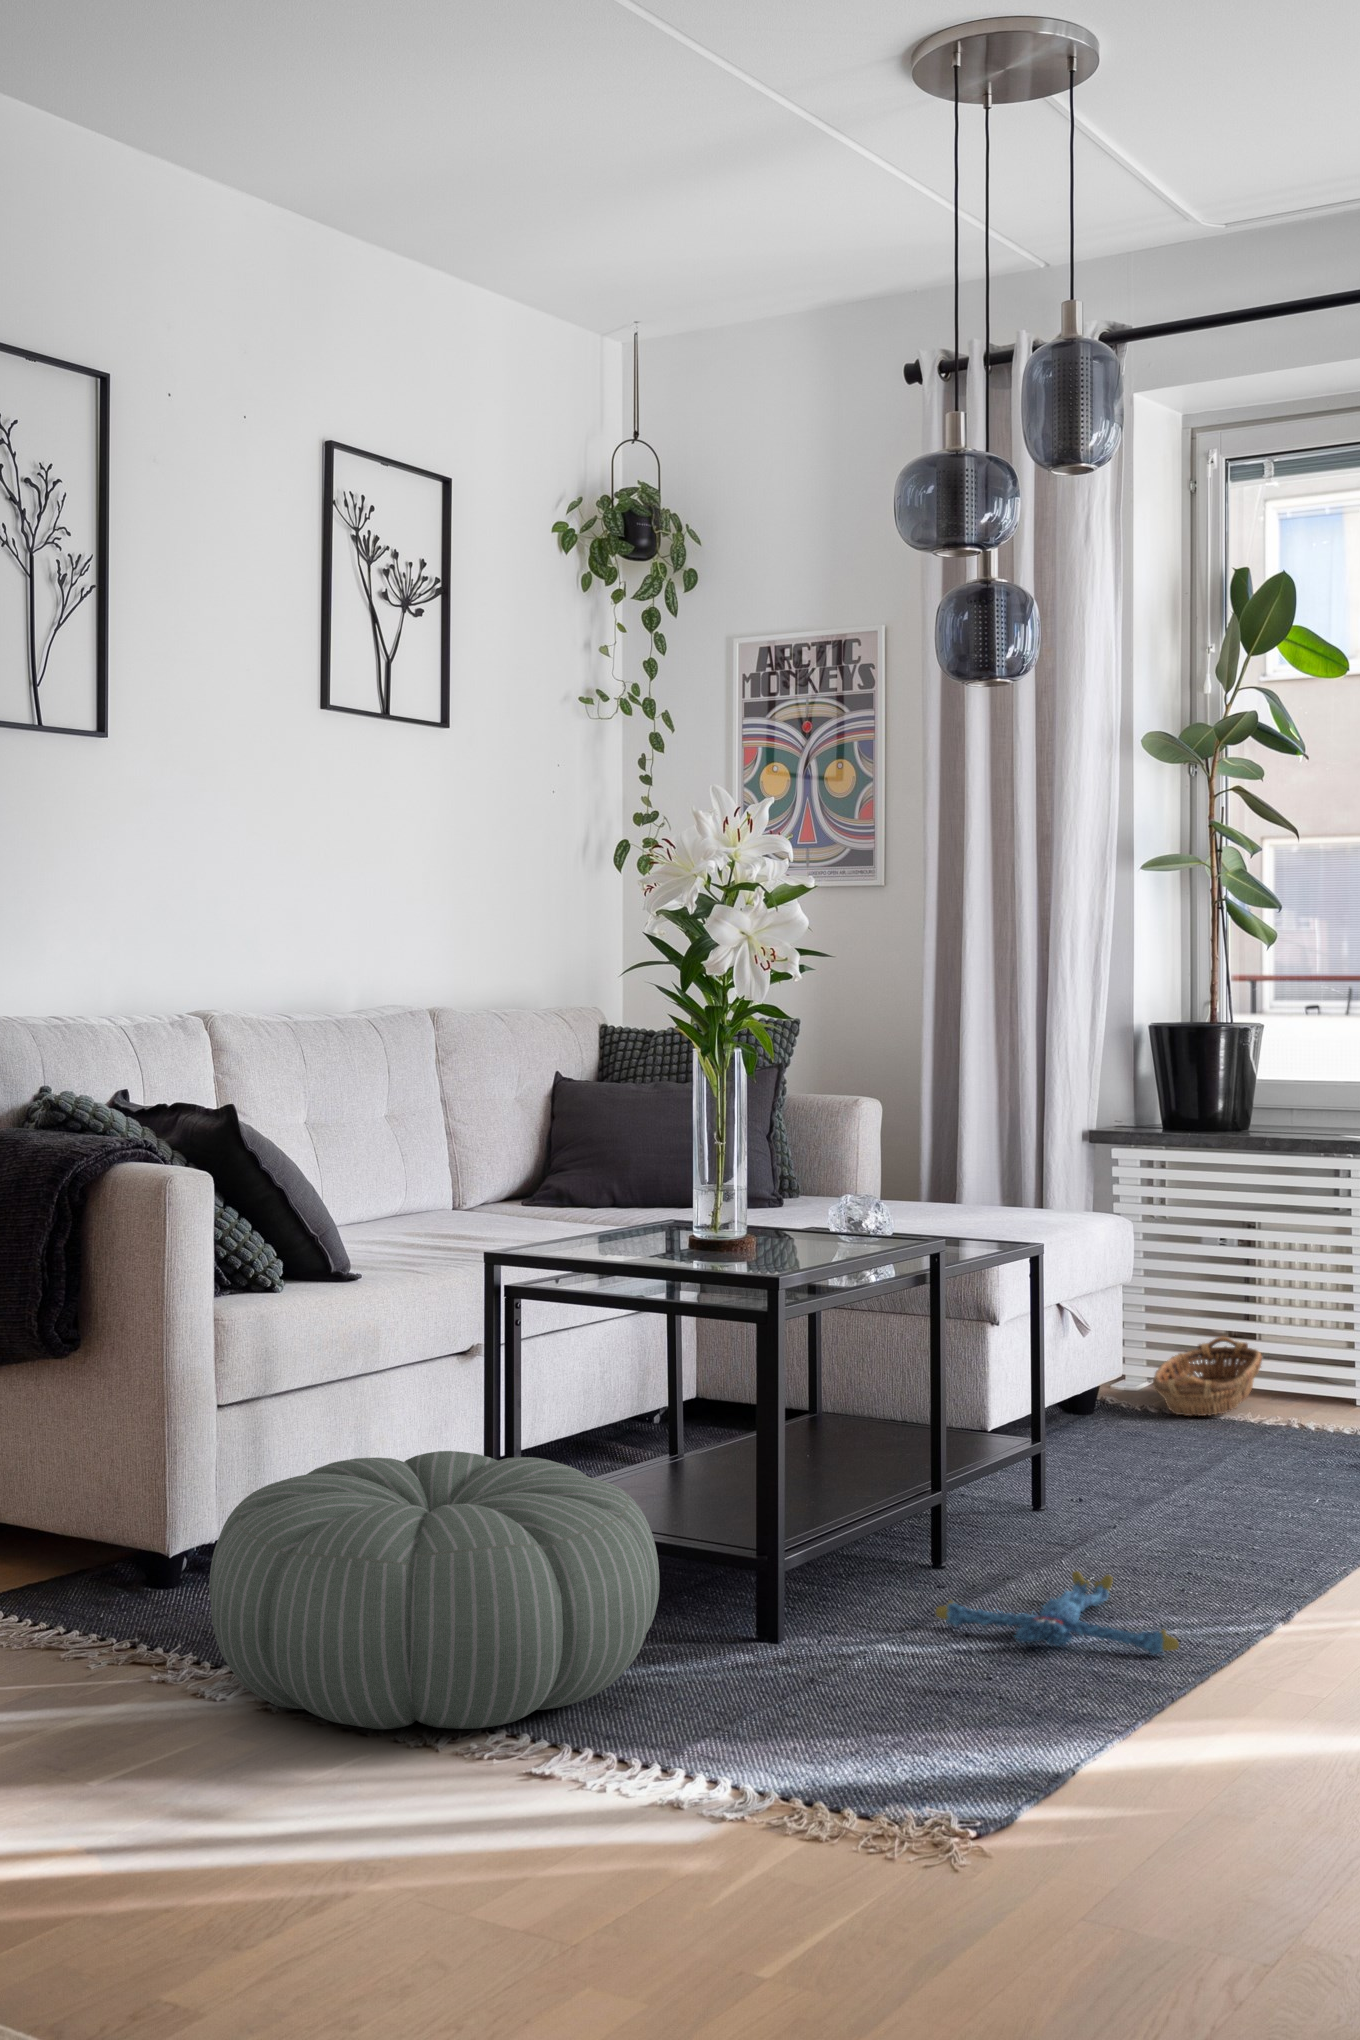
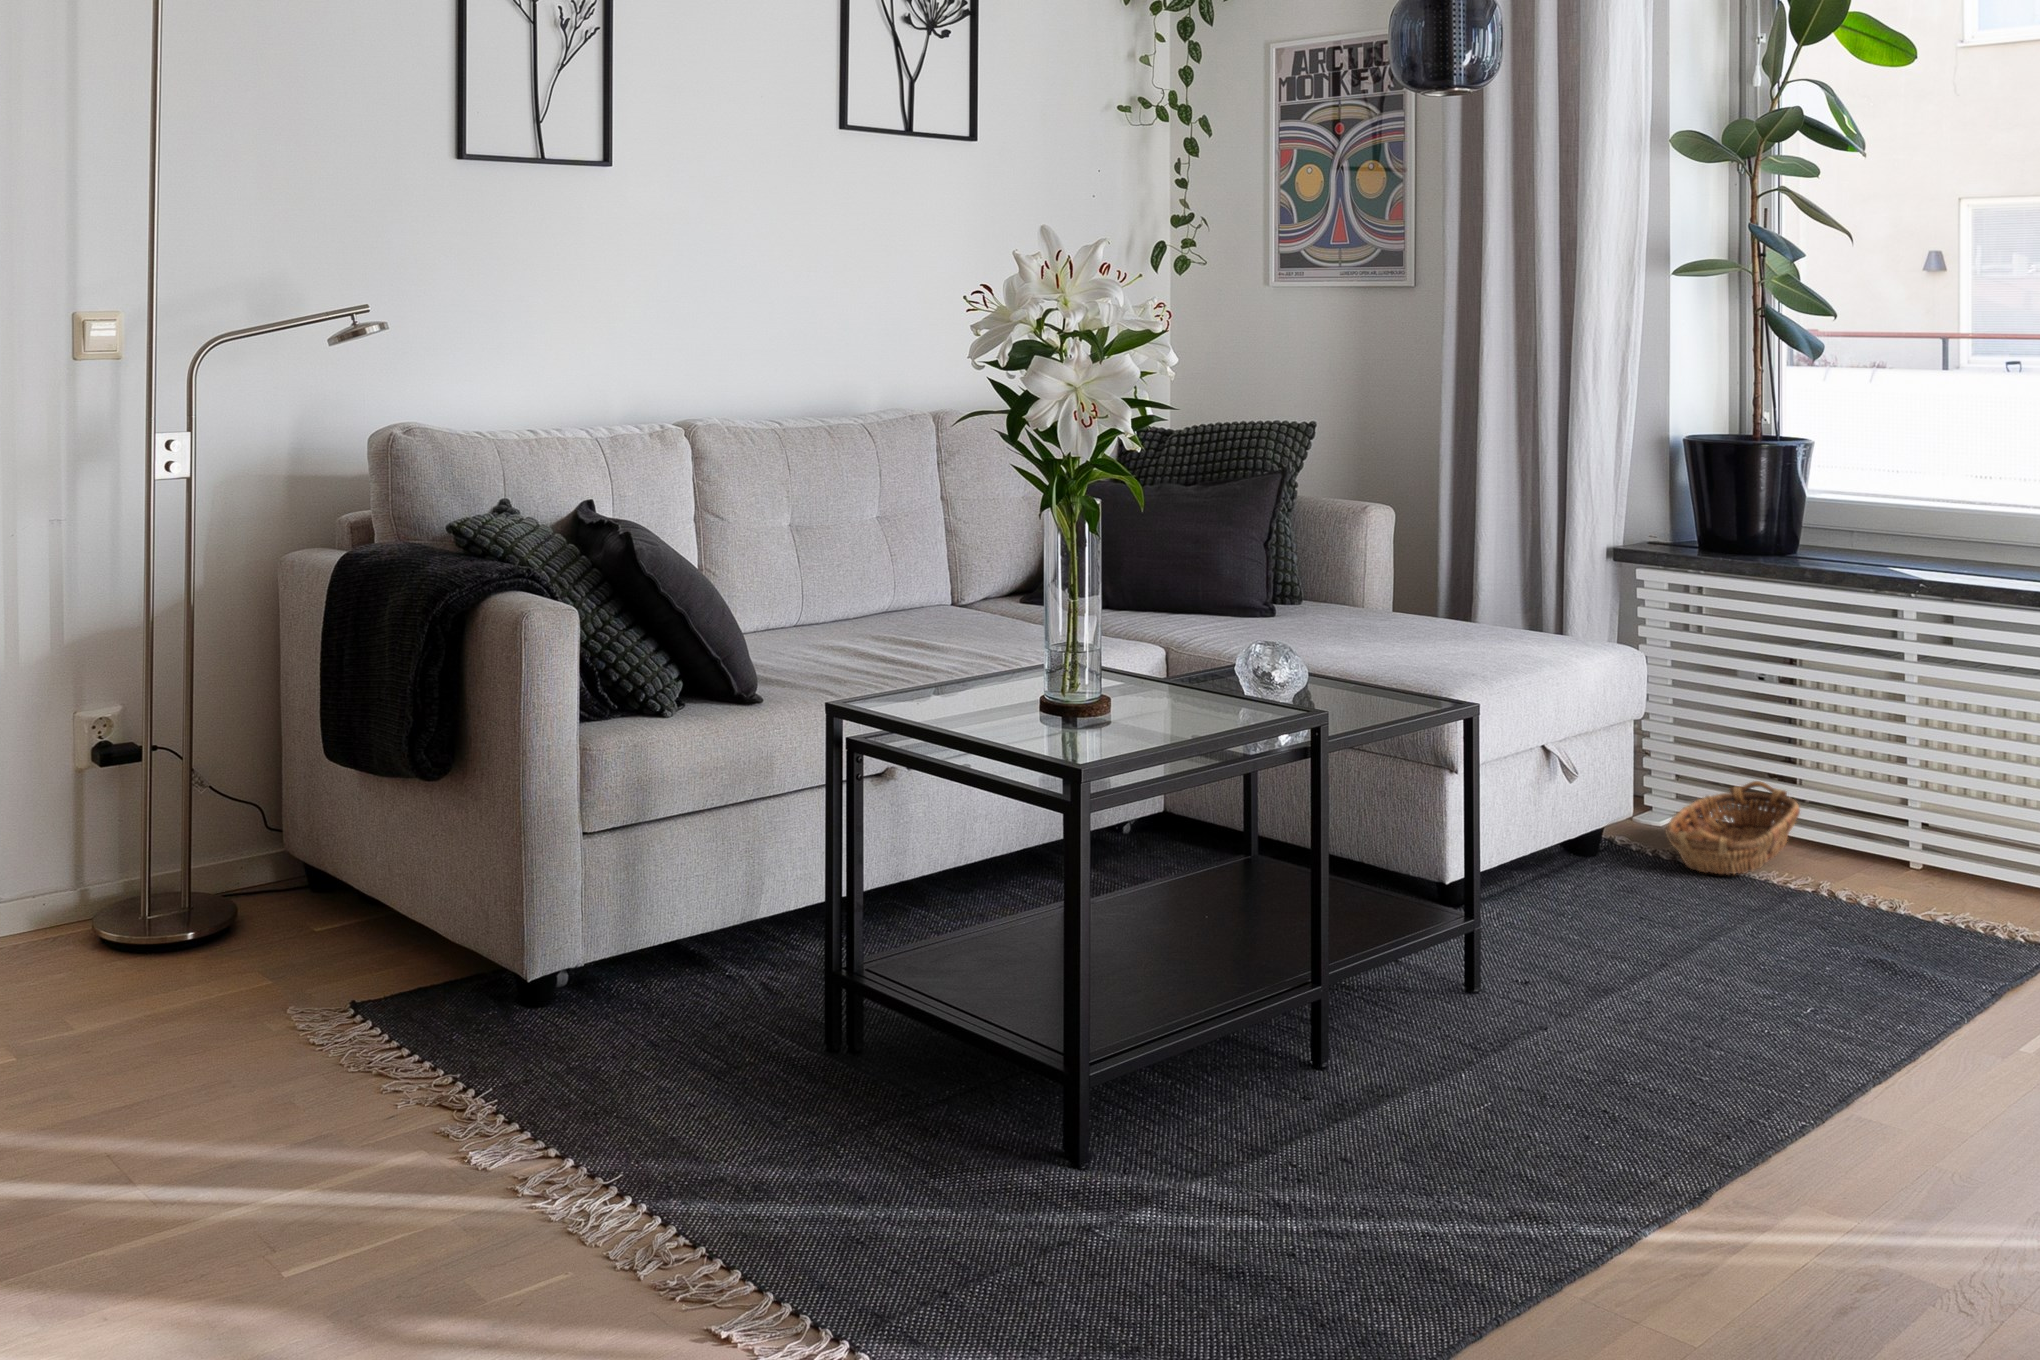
pouf: present [209,1451,659,1729] -> none [468,911,939,1247]
plush toy: present [936,1571,1179,1655] -> none [1272,1104,1536,1242]

